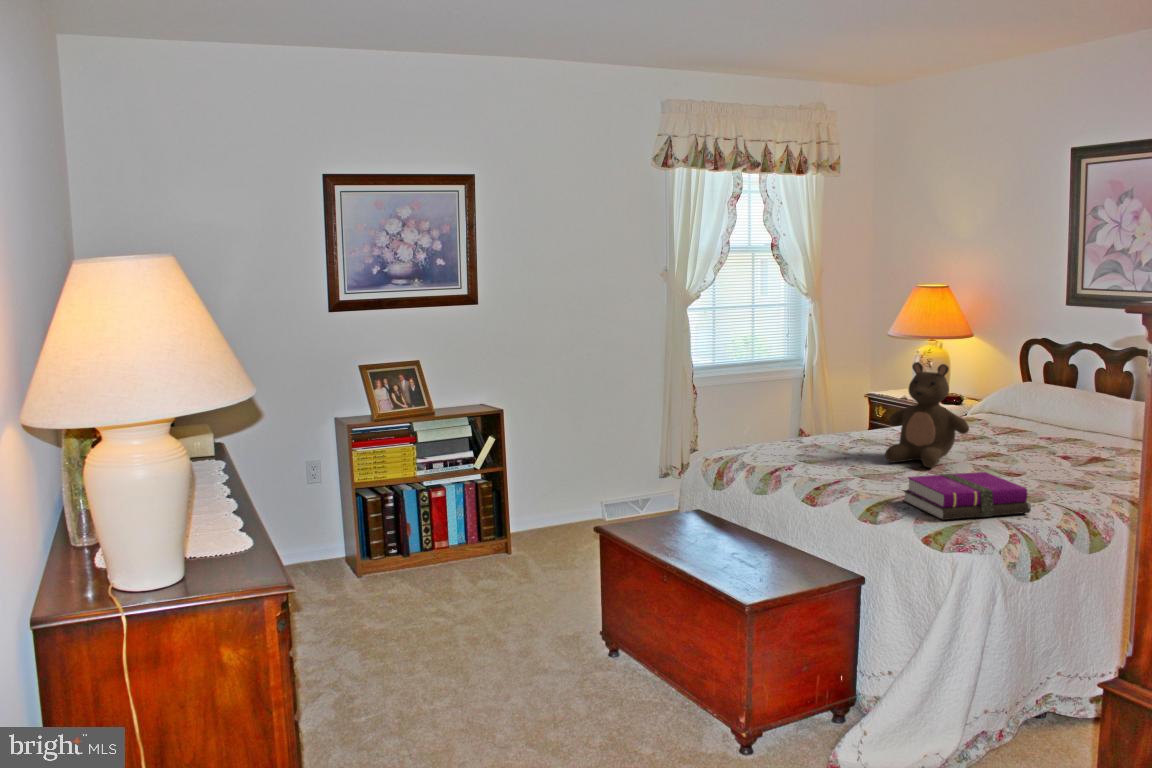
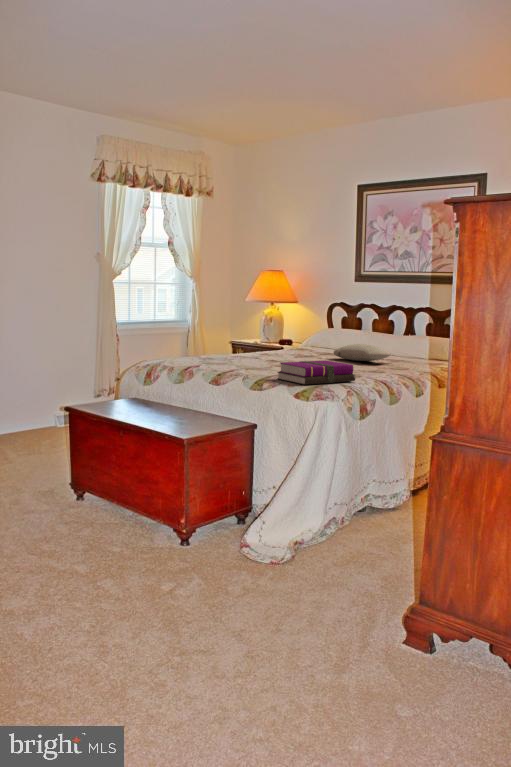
stuffed bear: present [885,362,969,468] -> none [260,300,311,367]
pillow: none [1014,423,1111,455] -> present [334,344,391,361]

